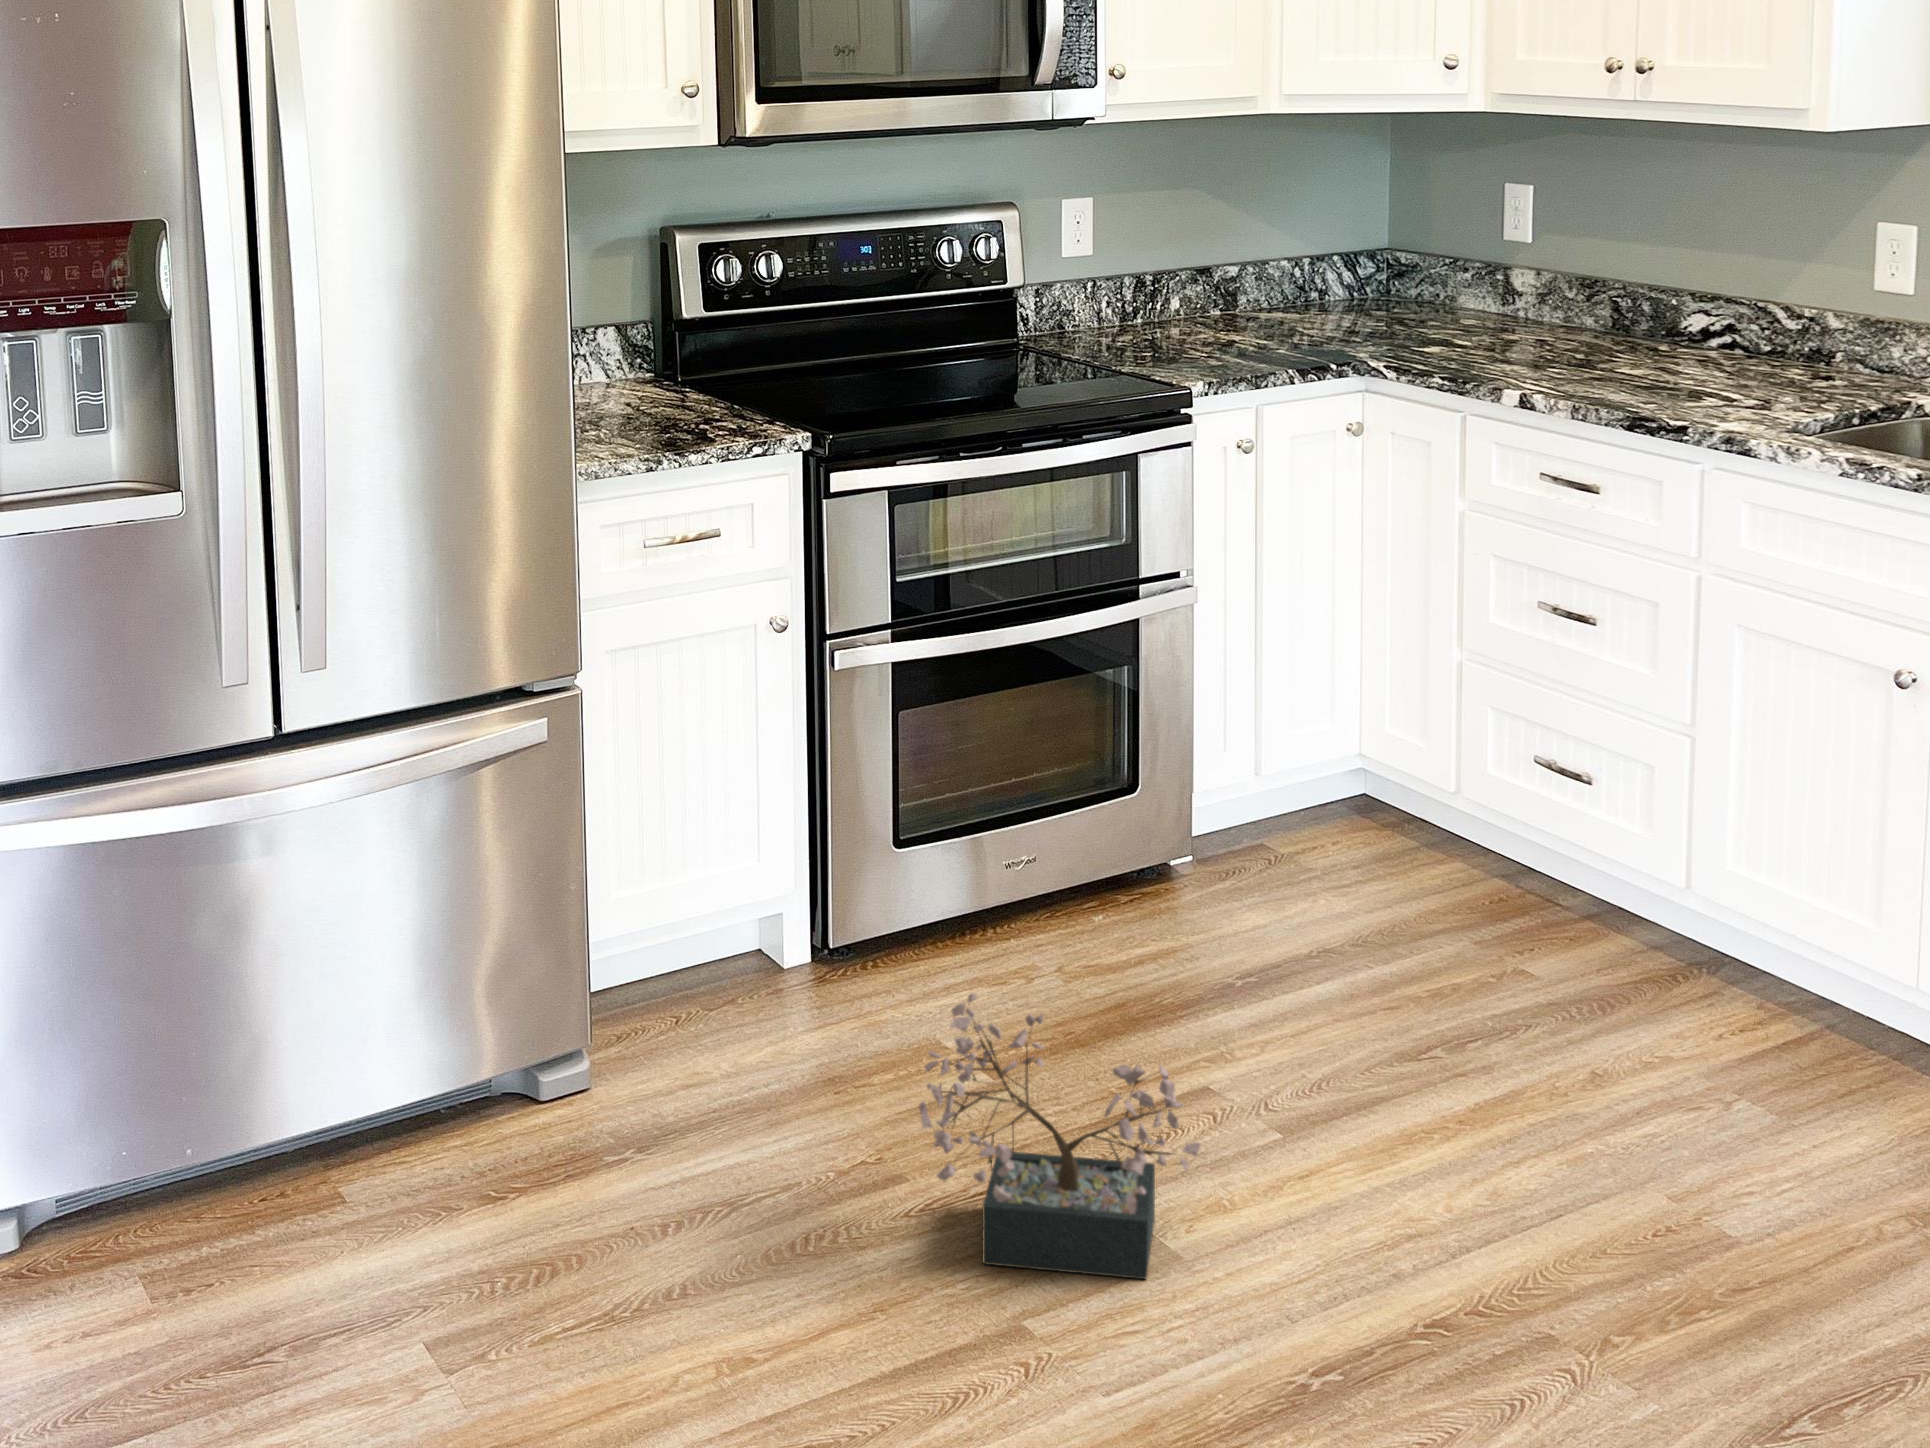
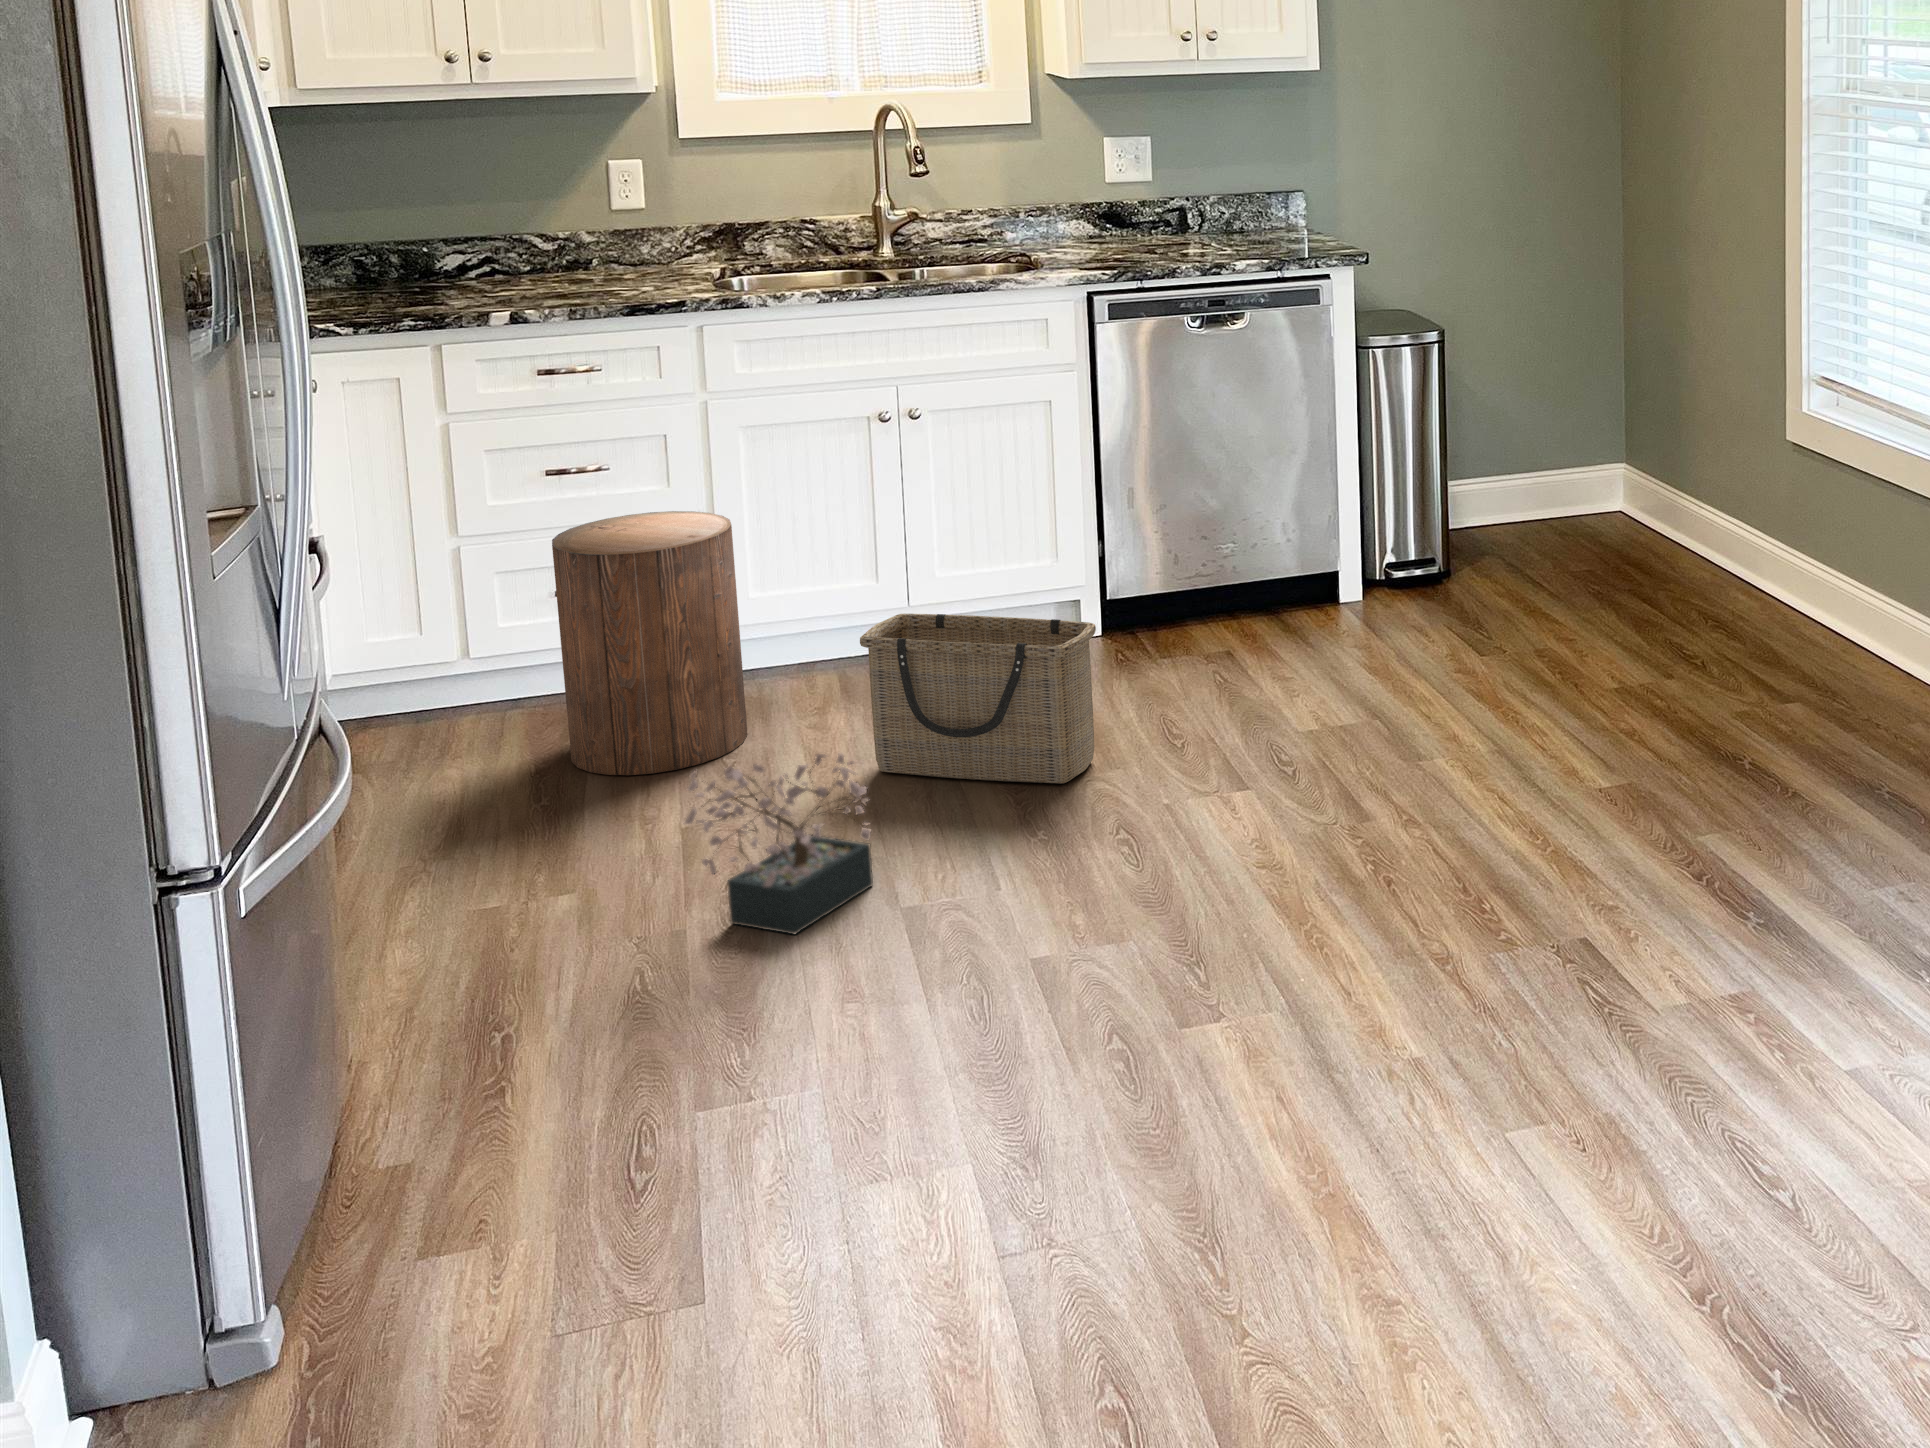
stool: none [1349,673,1581,1036] -> present [552,511,748,775]
basket: none [1484,958,1712,1354] -> present [860,613,1096,784]

